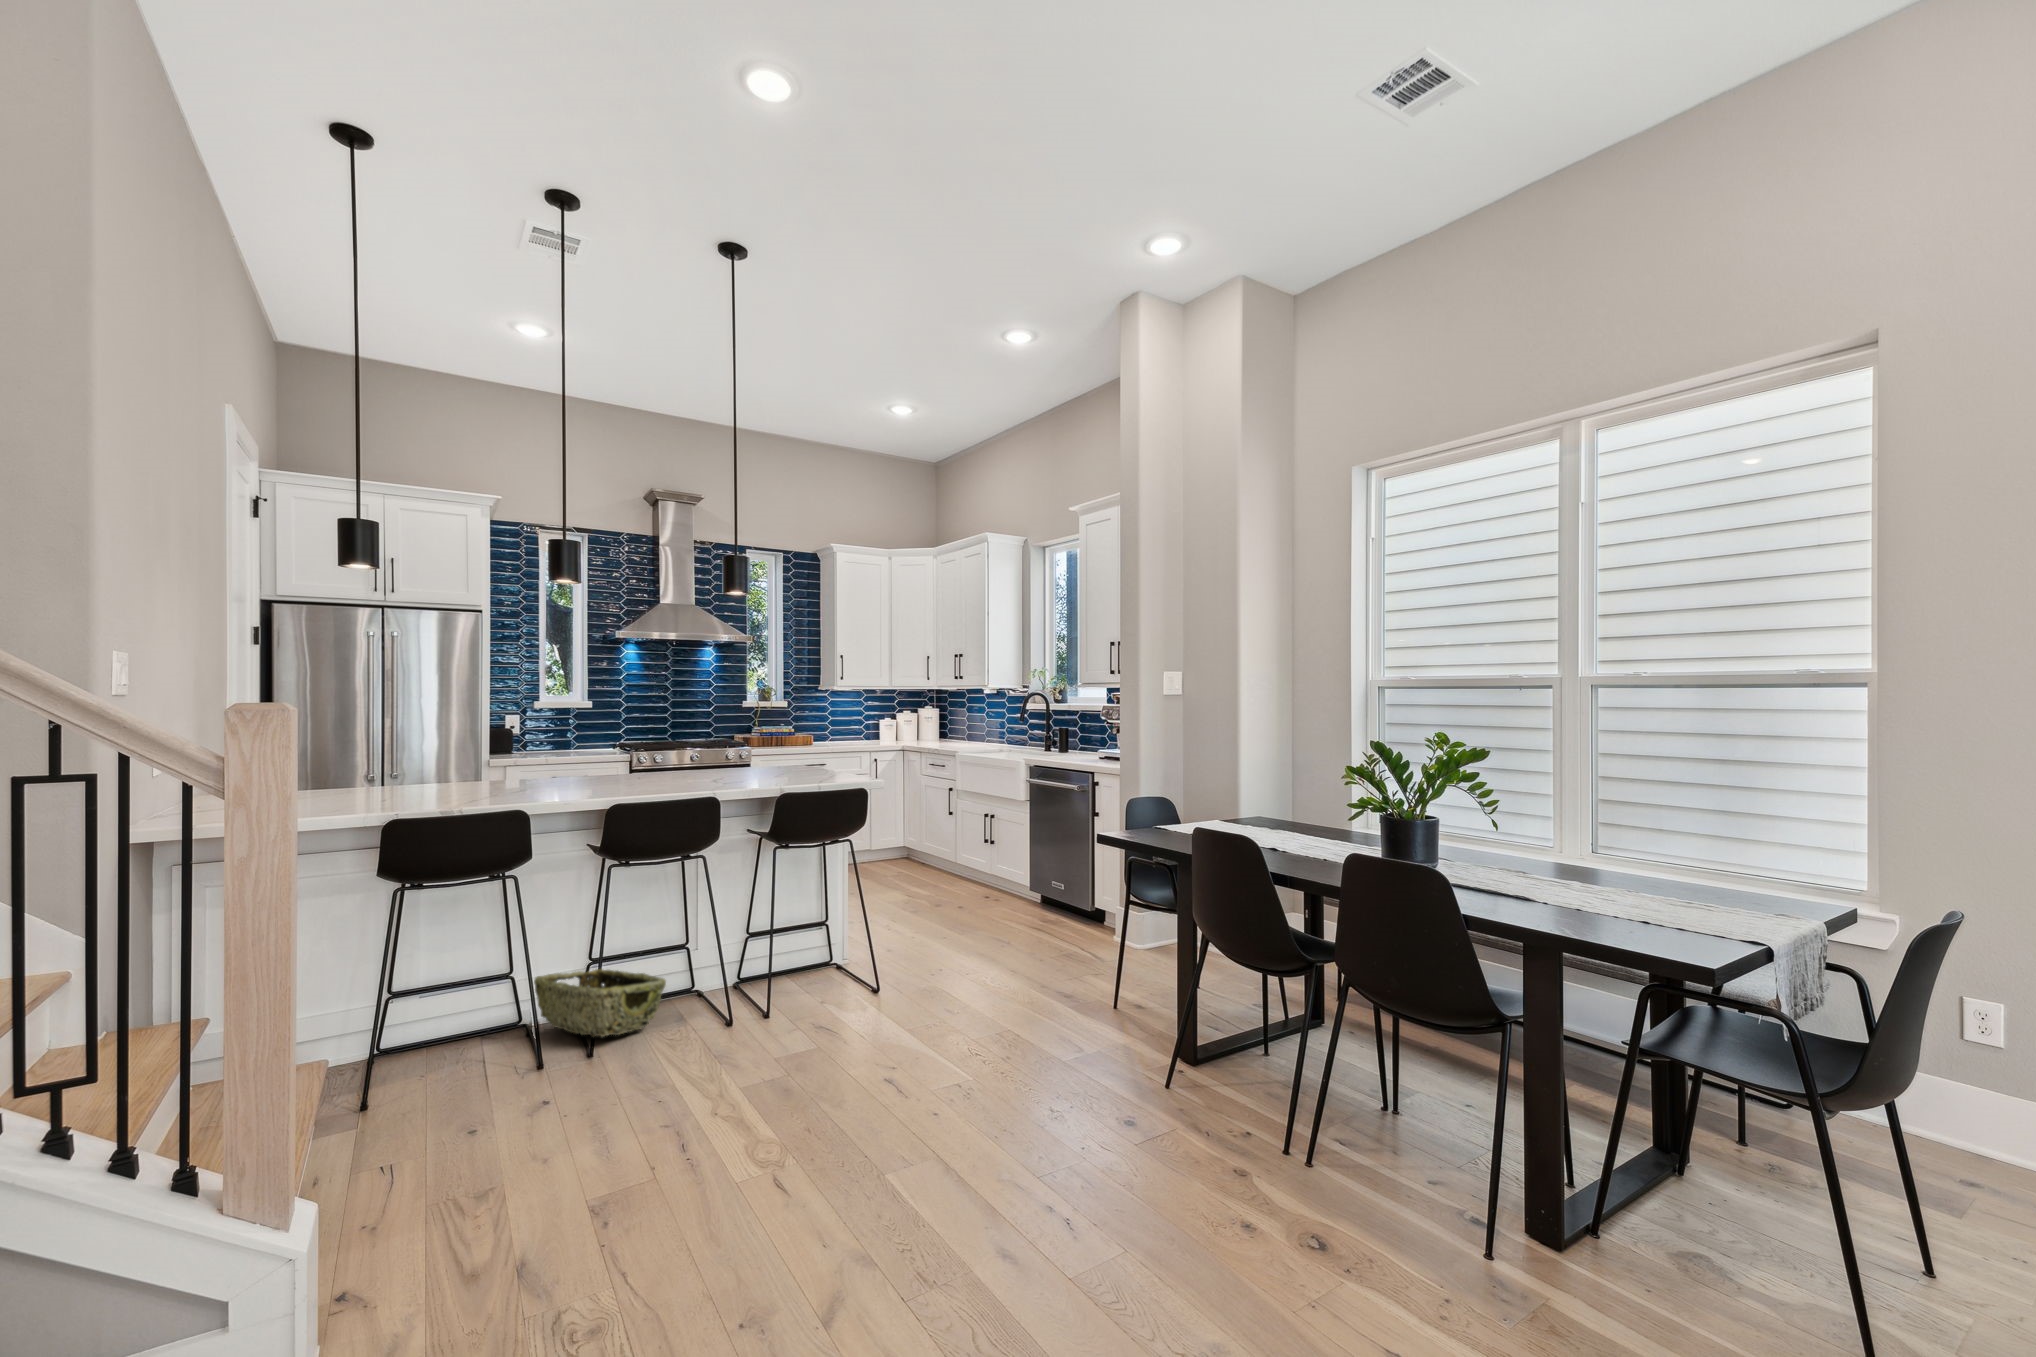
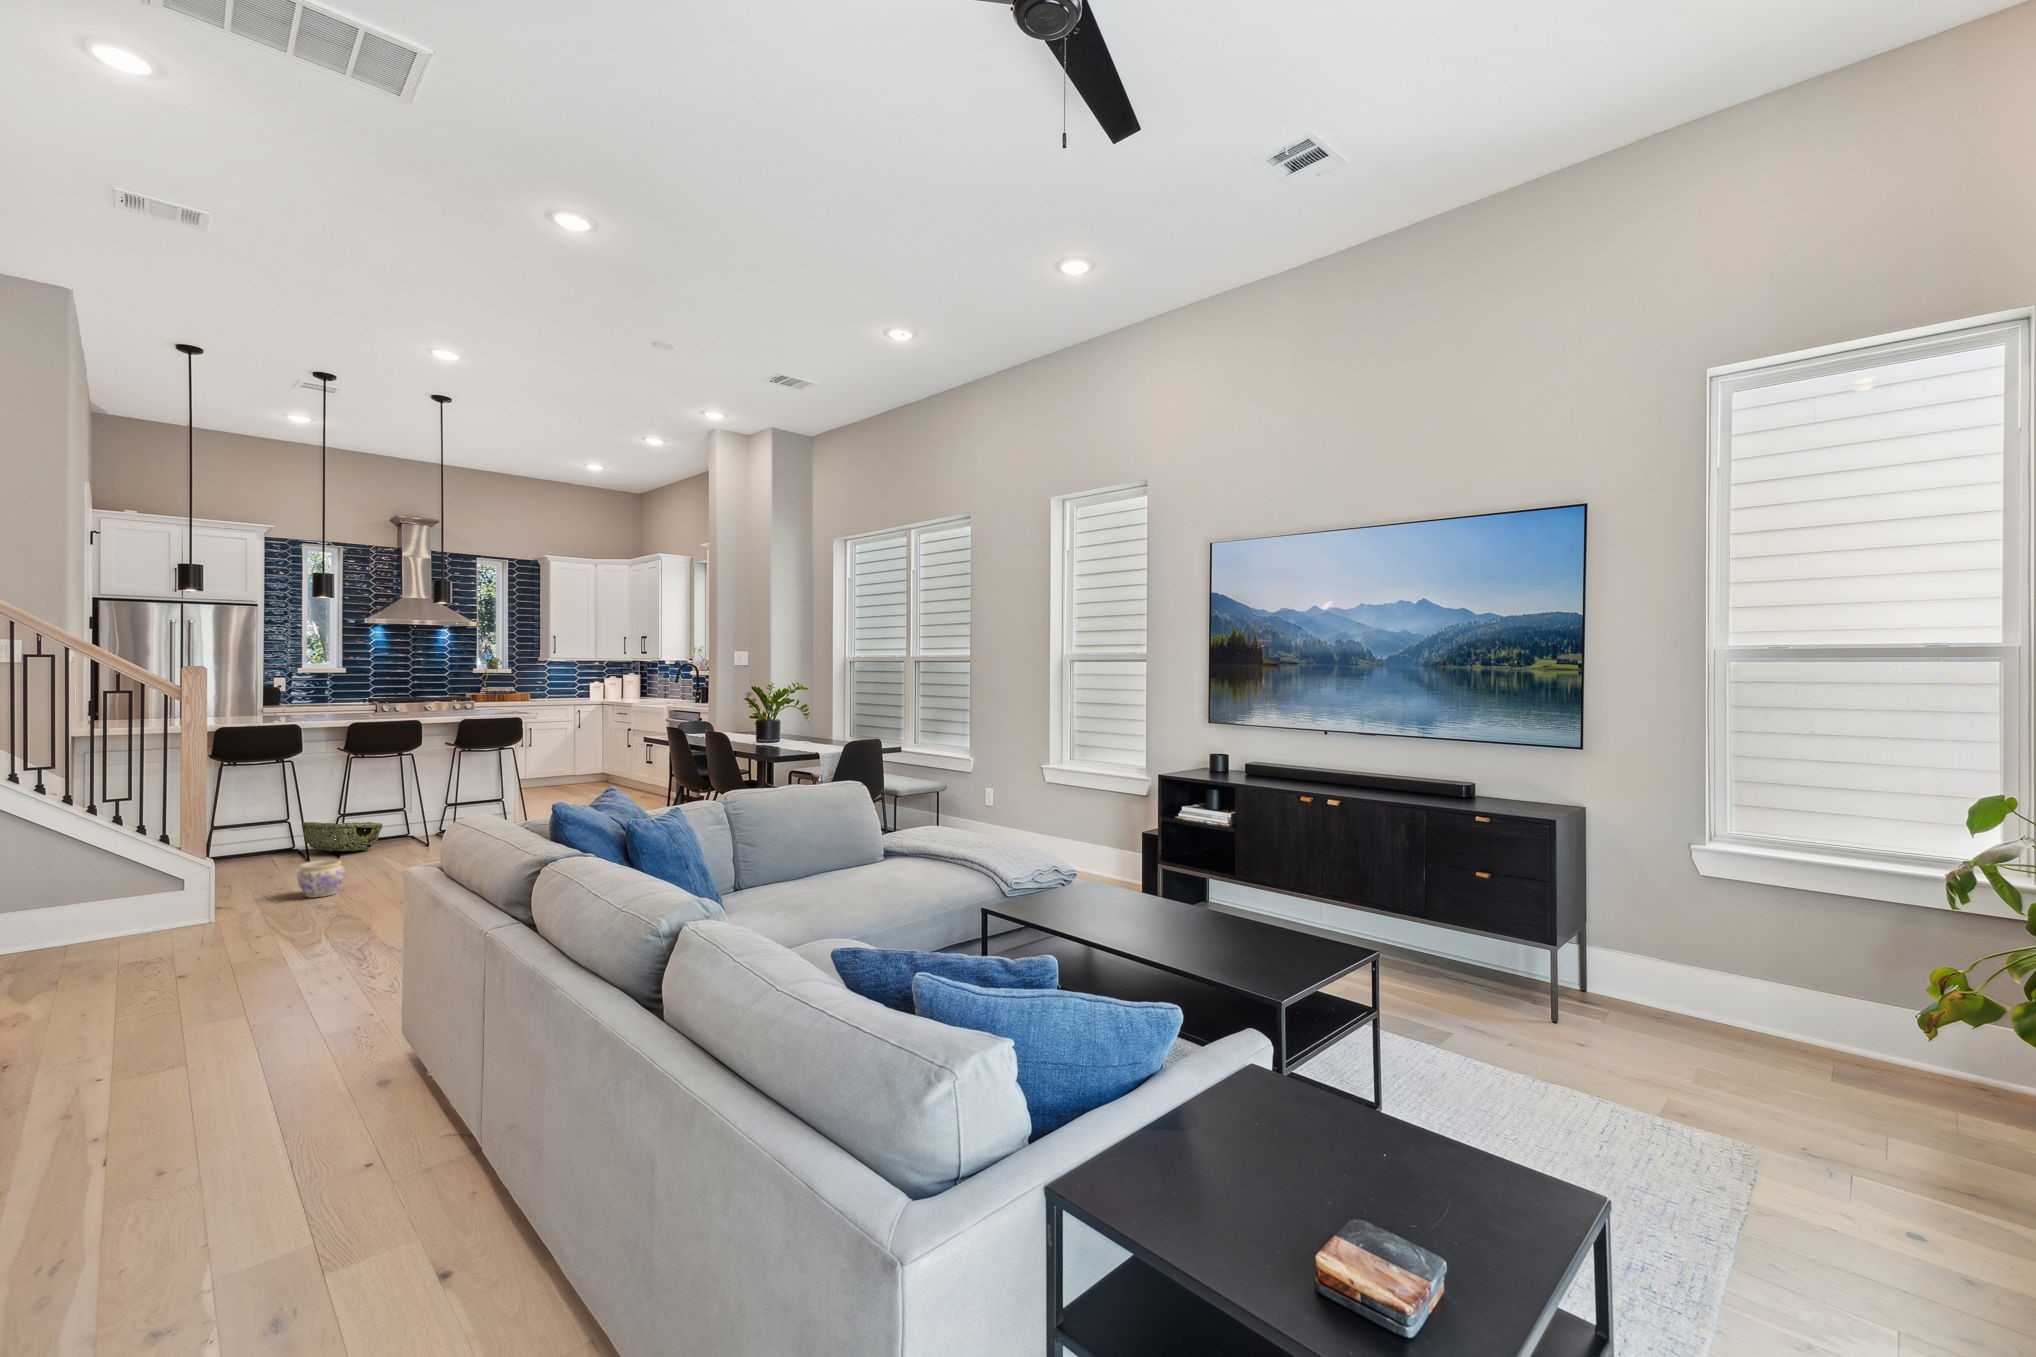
planter: none [520,1137,622,1252] -> present [297,860,344,898]

